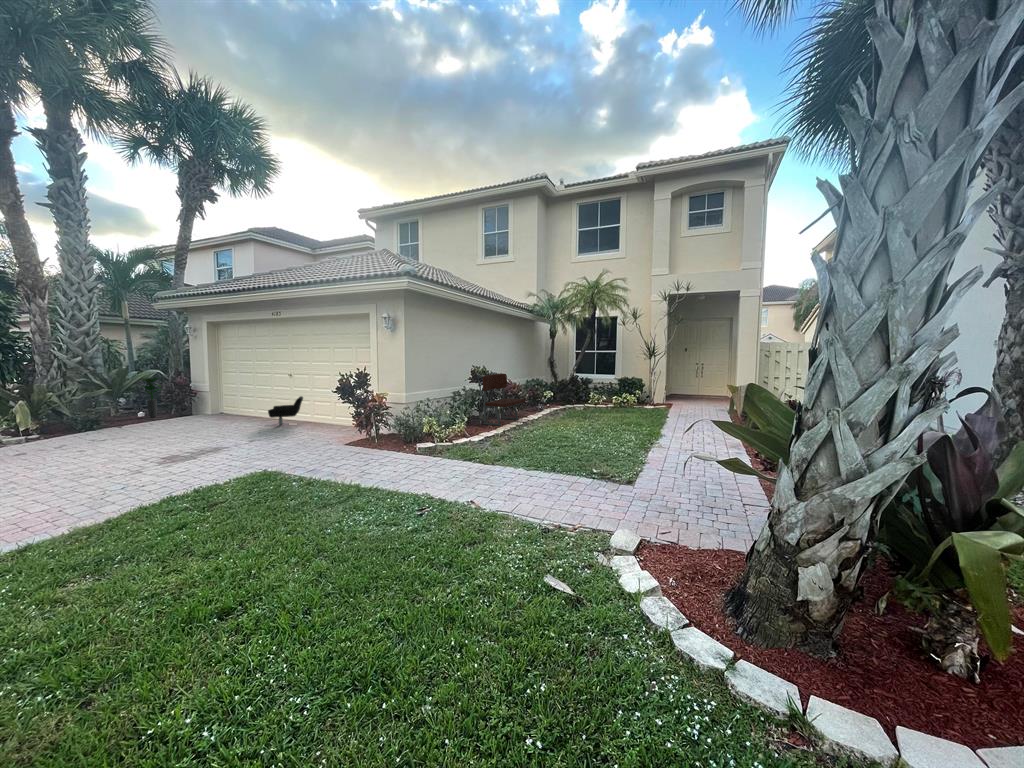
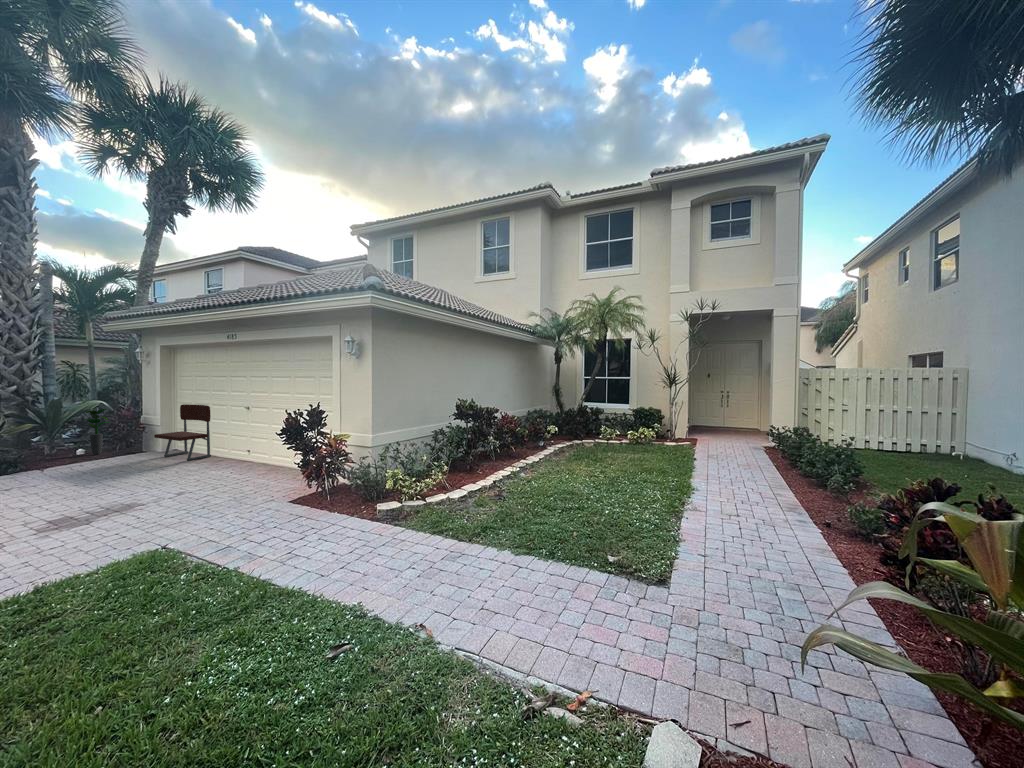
bench: present [483,374,525,426] -> present [154,404,211,461]
lounge chair: present [268,396,303,427] -> none [212,433,262,471]

